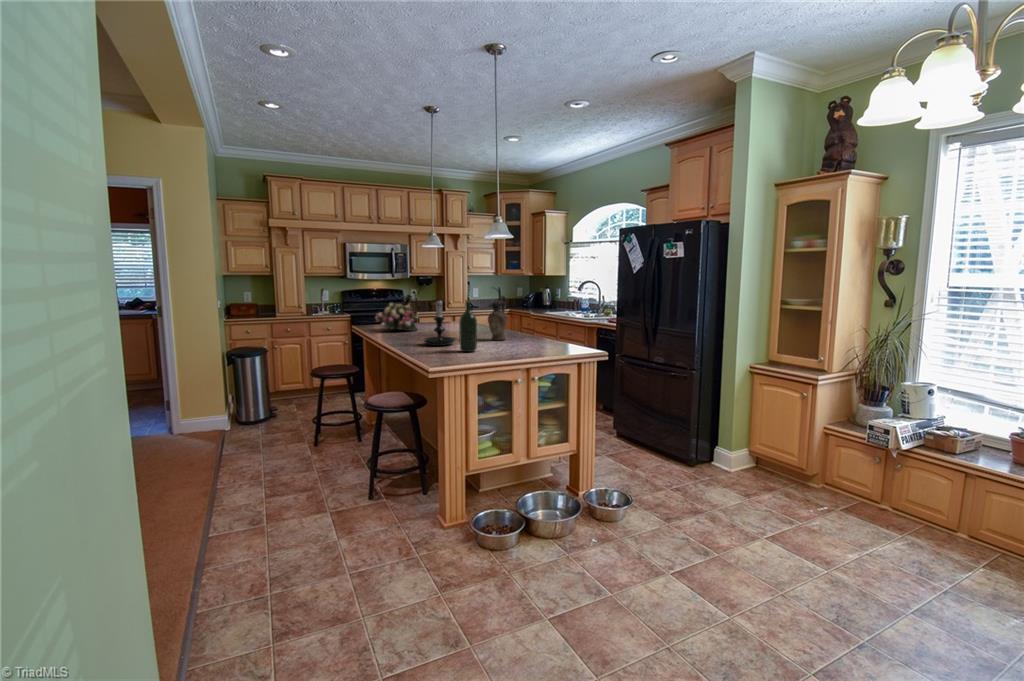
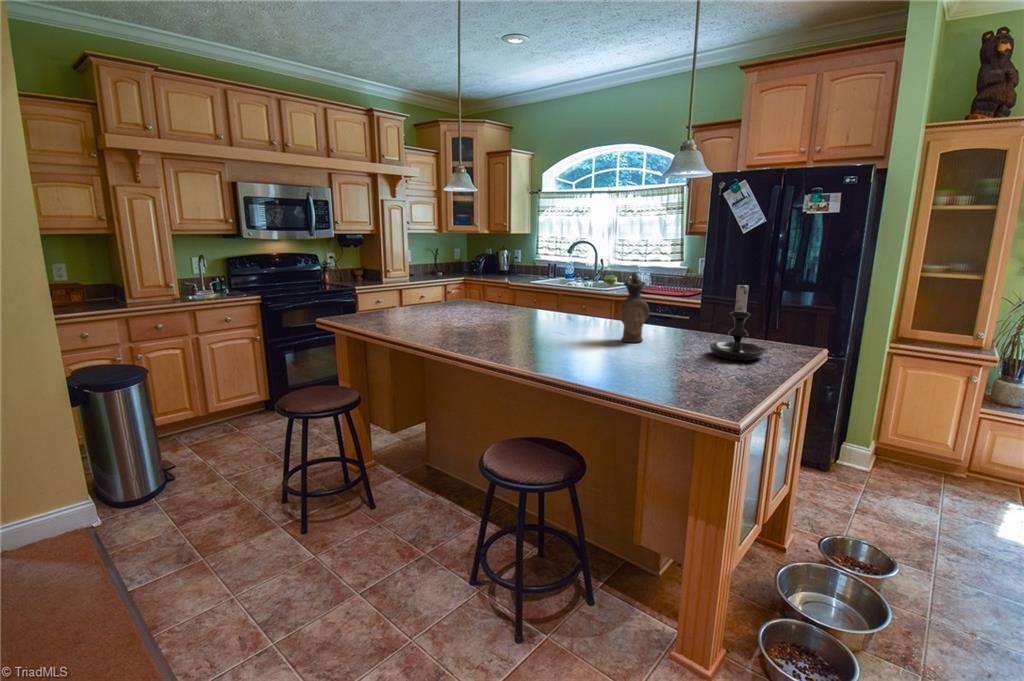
wine bottle: present [459,300,477,352] -> none [655,287,688,376]
candle holder: present [424,301,456,346] -> present [710,280,767,360]
flower arrangement: present [375,303,419,331] -> none [388,285,458,329]

